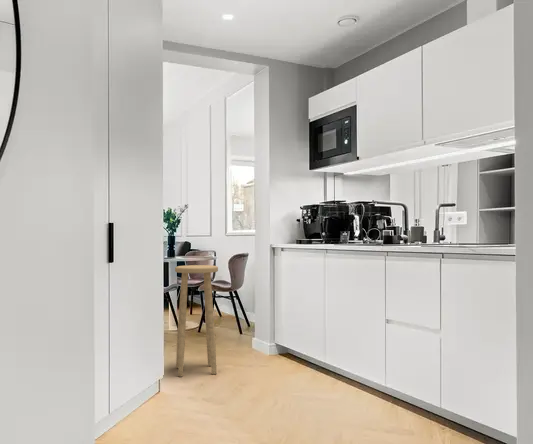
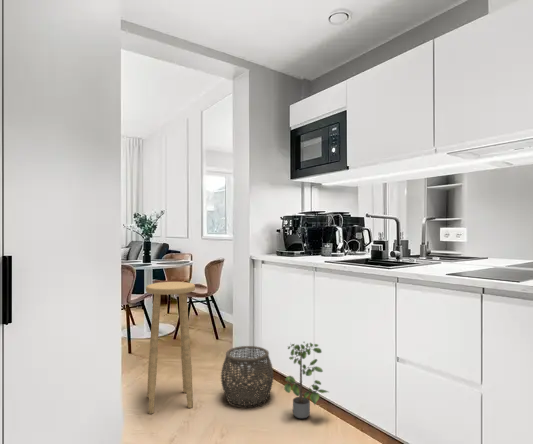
potted plant: none [296,314,336,382] -> present [284,343,328,418]
woven basket: none [241,325,289,375] -> present [221,346,273,406]

